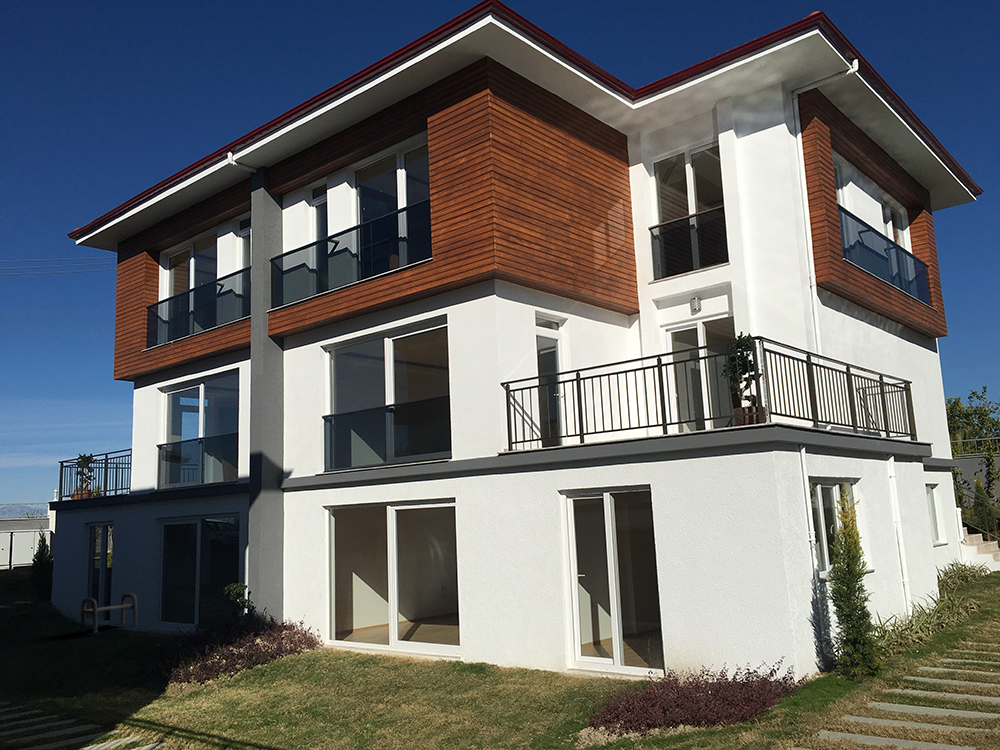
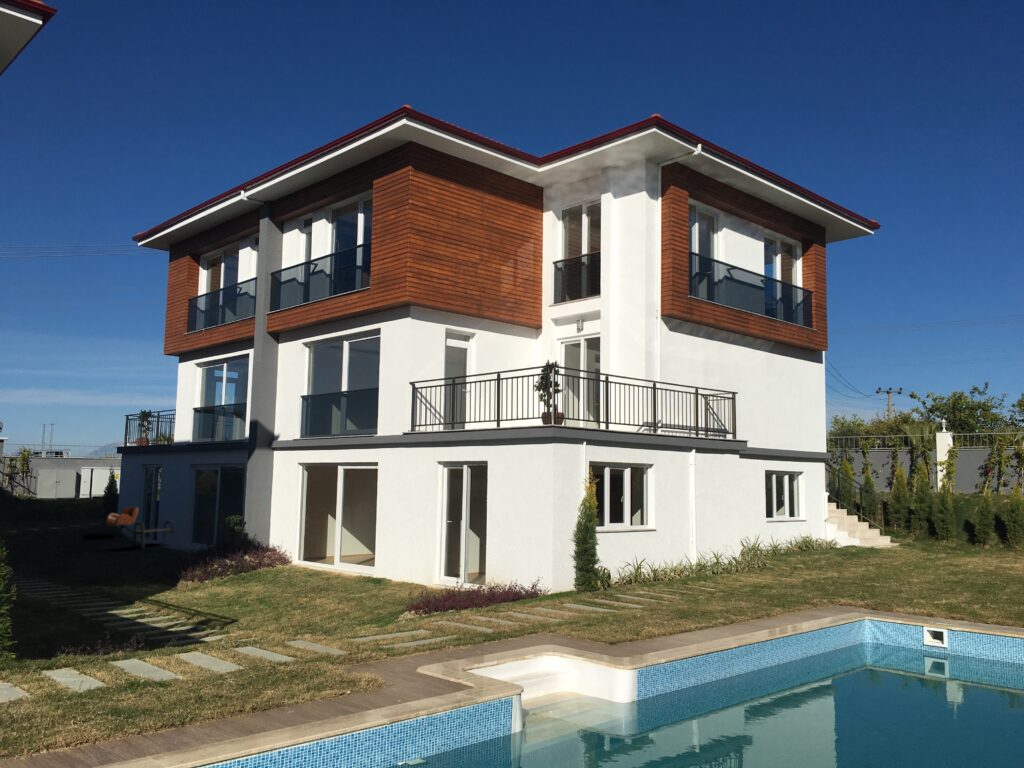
armchair: none [37,577,86,622] -> present [106,507,138,536]

